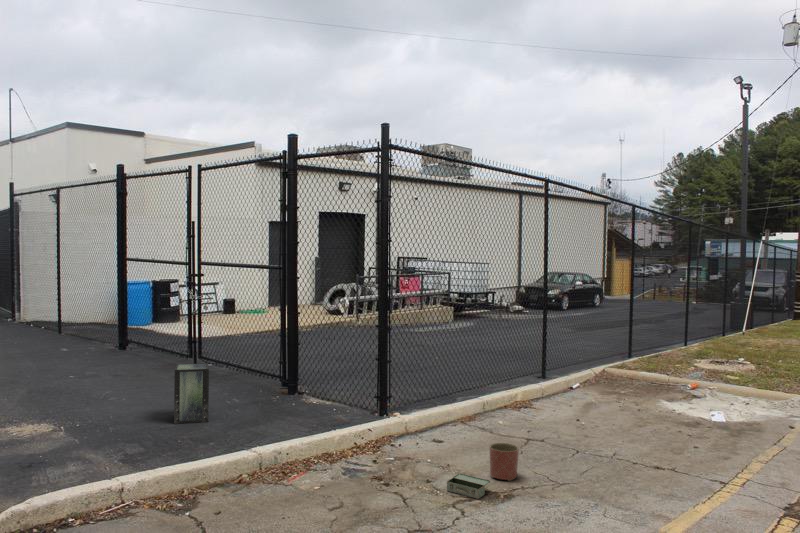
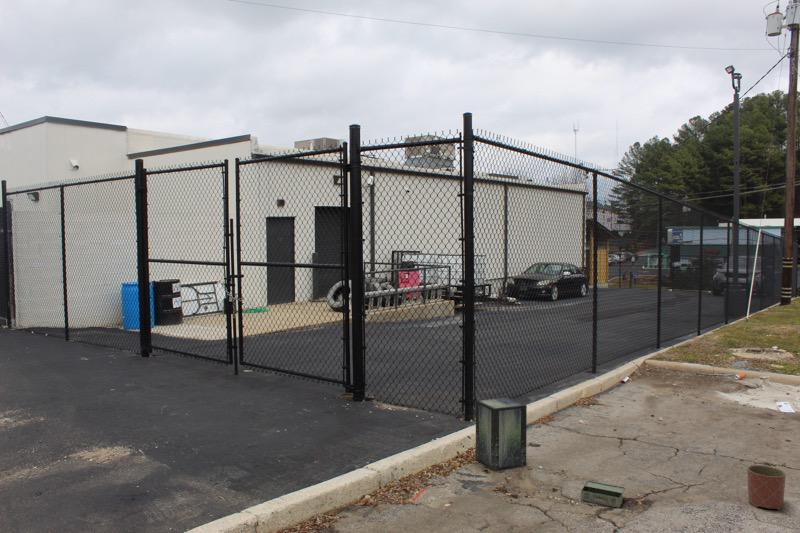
storage box: present [174,363,209,424] -> present [476,397,527,471]
planter: present [490,443,519,481] -> present [747,465,785,510]

